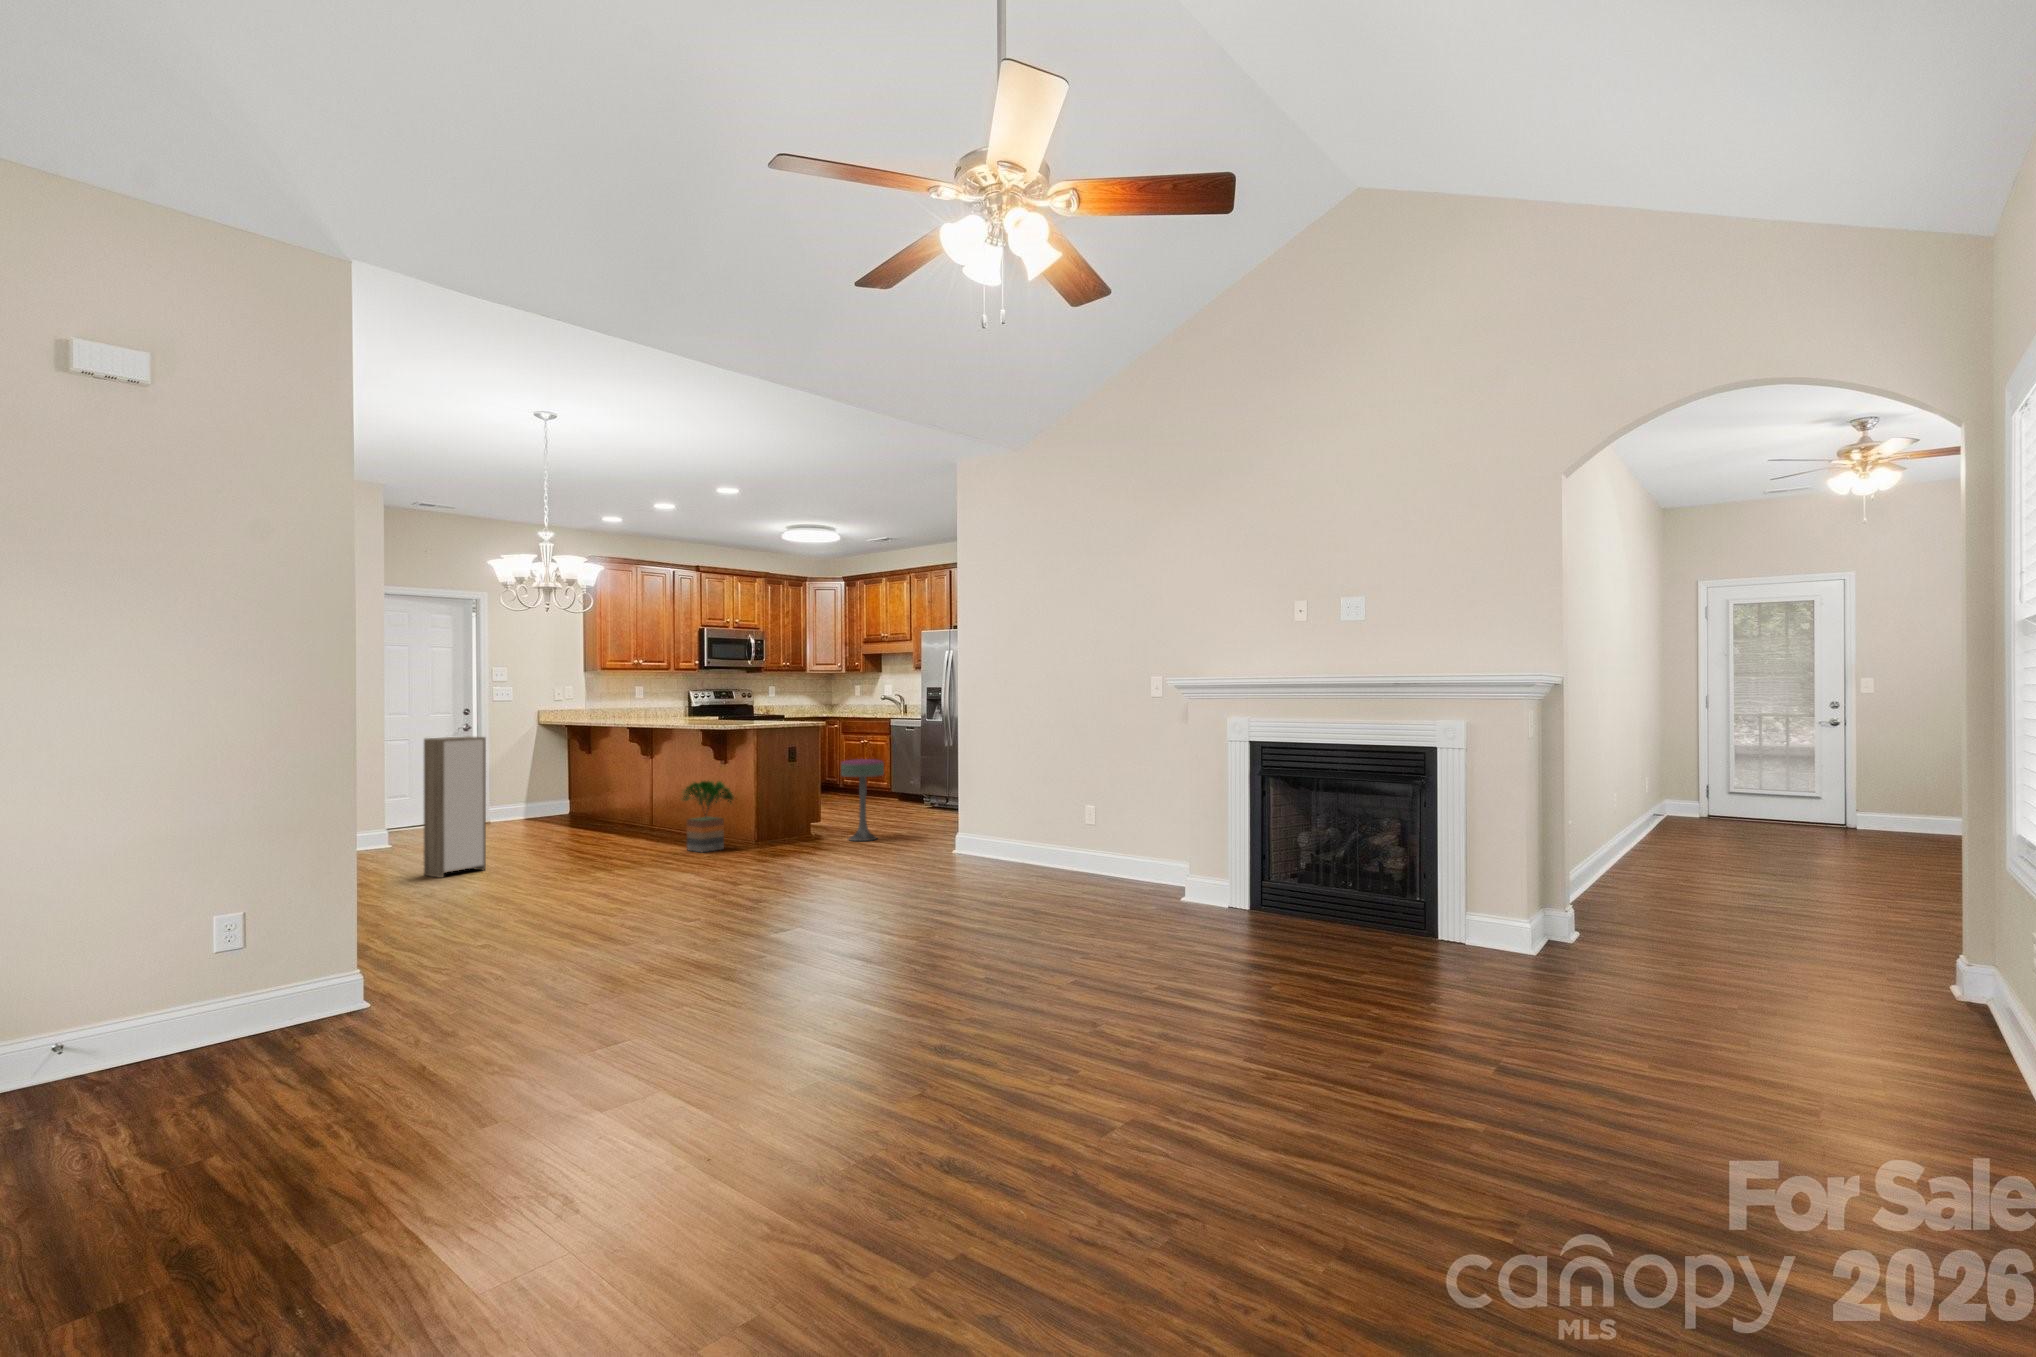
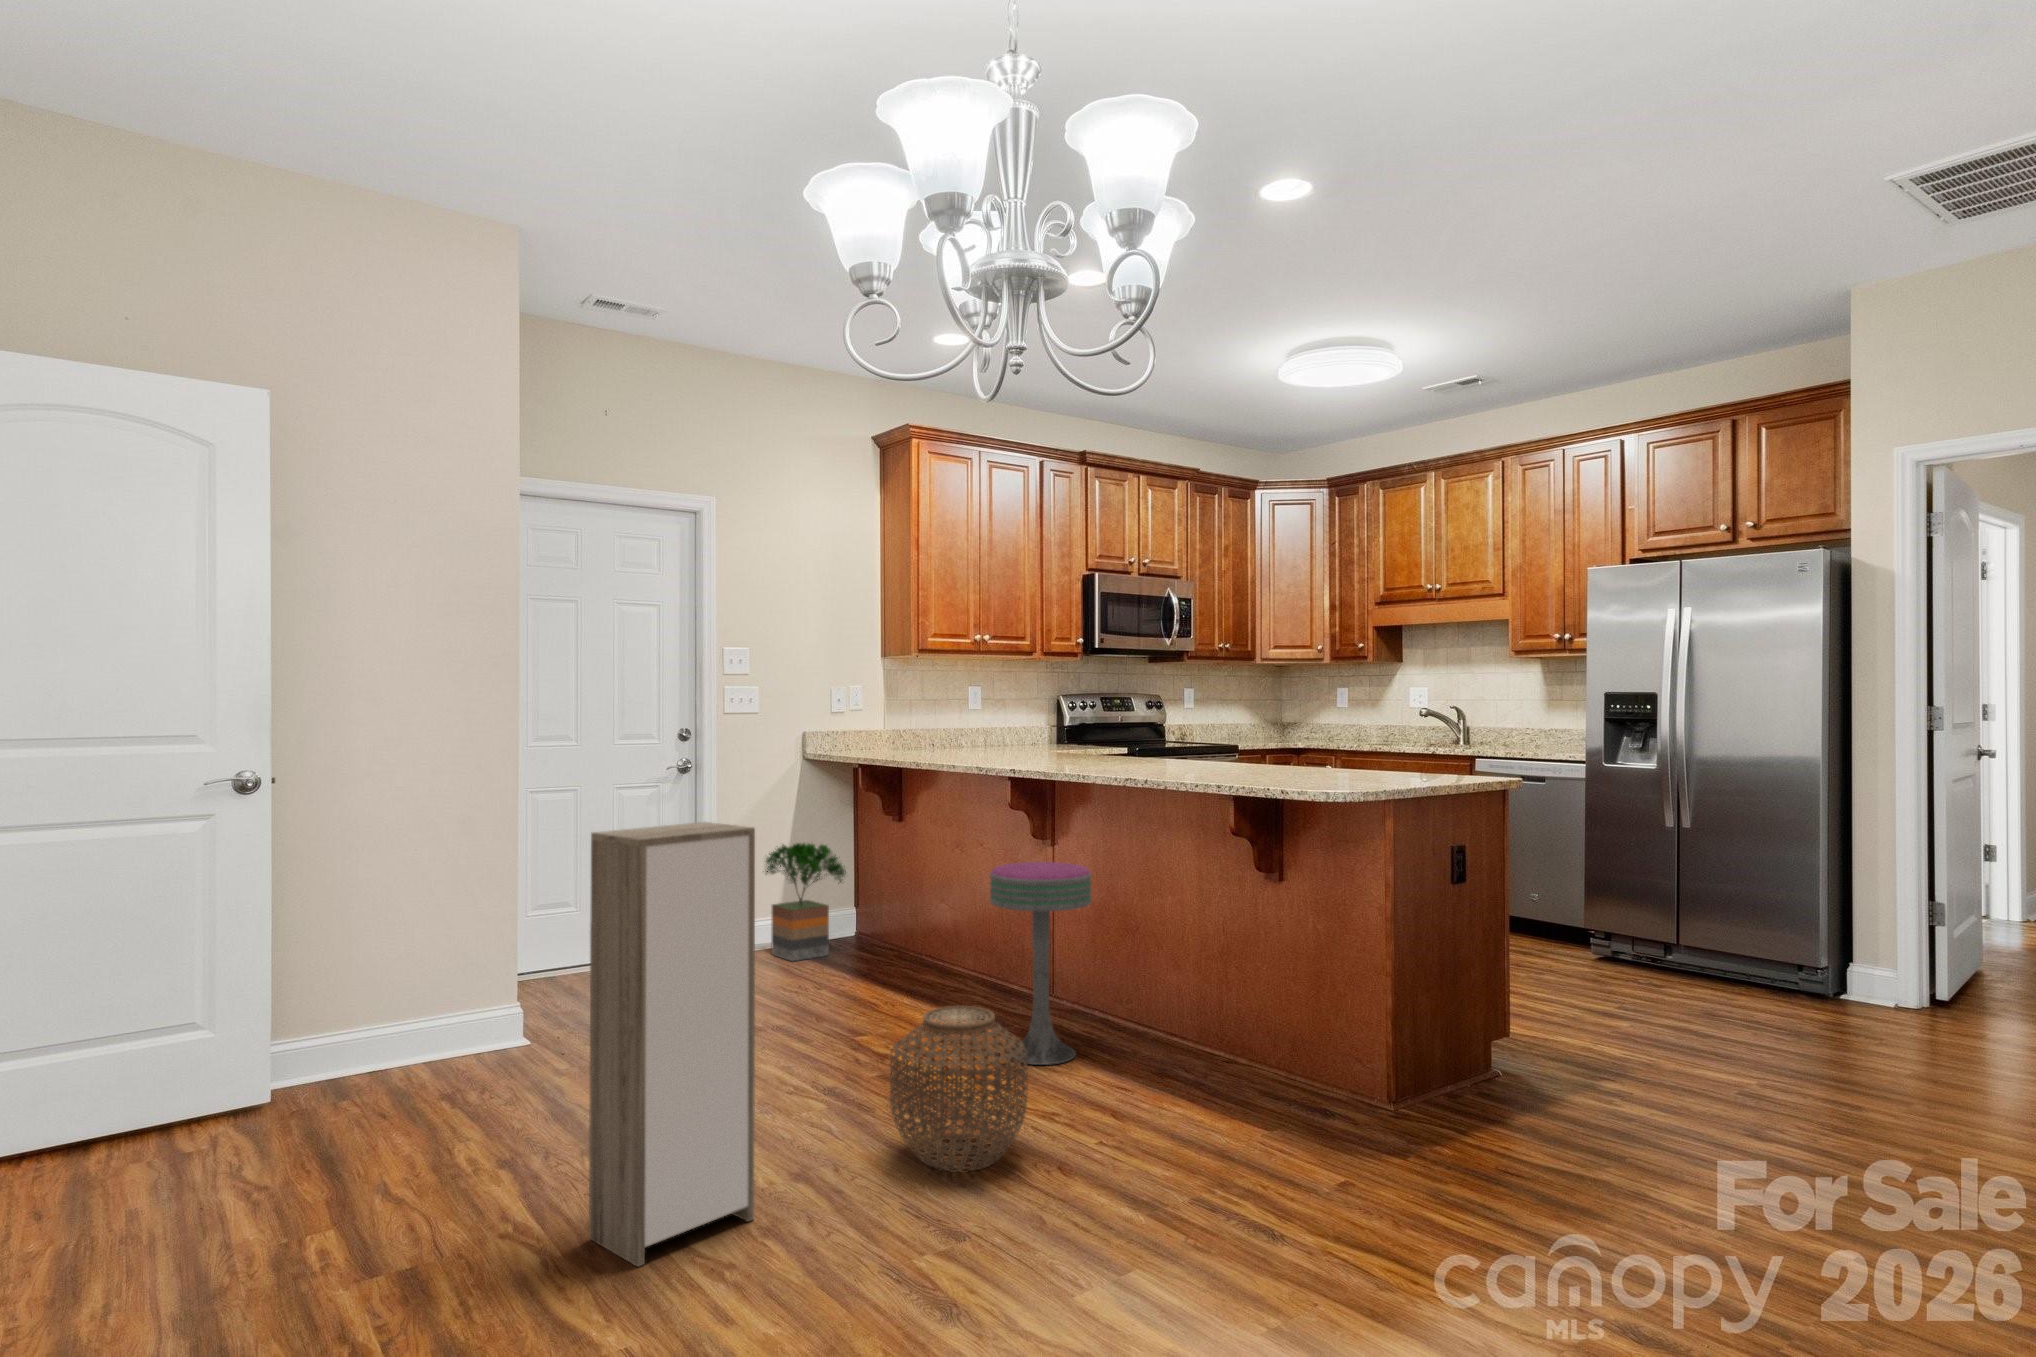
bar stool: present [841,759,884,841] -> present [990,862,1092,1065]
potted tree: present [683,781,734,853] -> present [763,843,846,961]
woven basket: none [544,805,598,860] -> present [890,1006,1027,1172]

